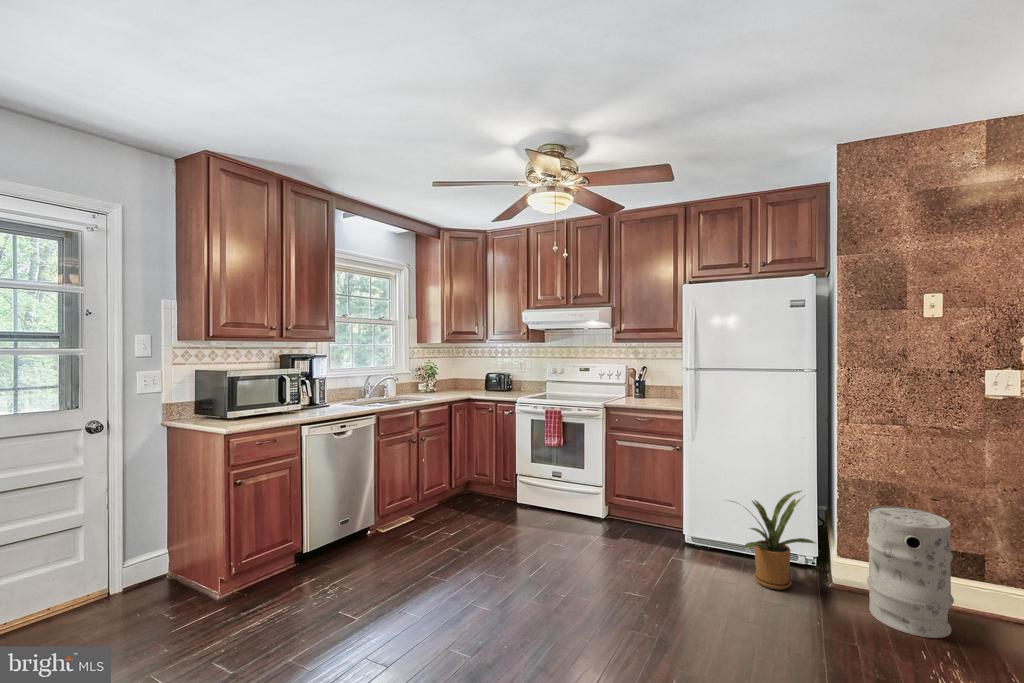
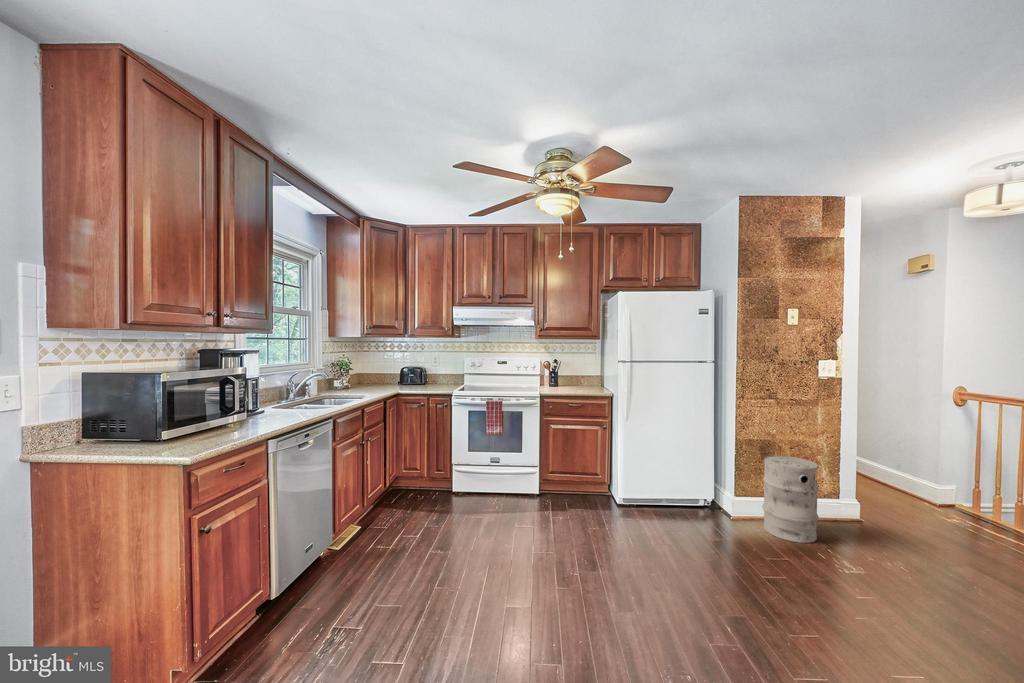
house plant: present [728,491,815,590] -> none [669,451,727,529]

